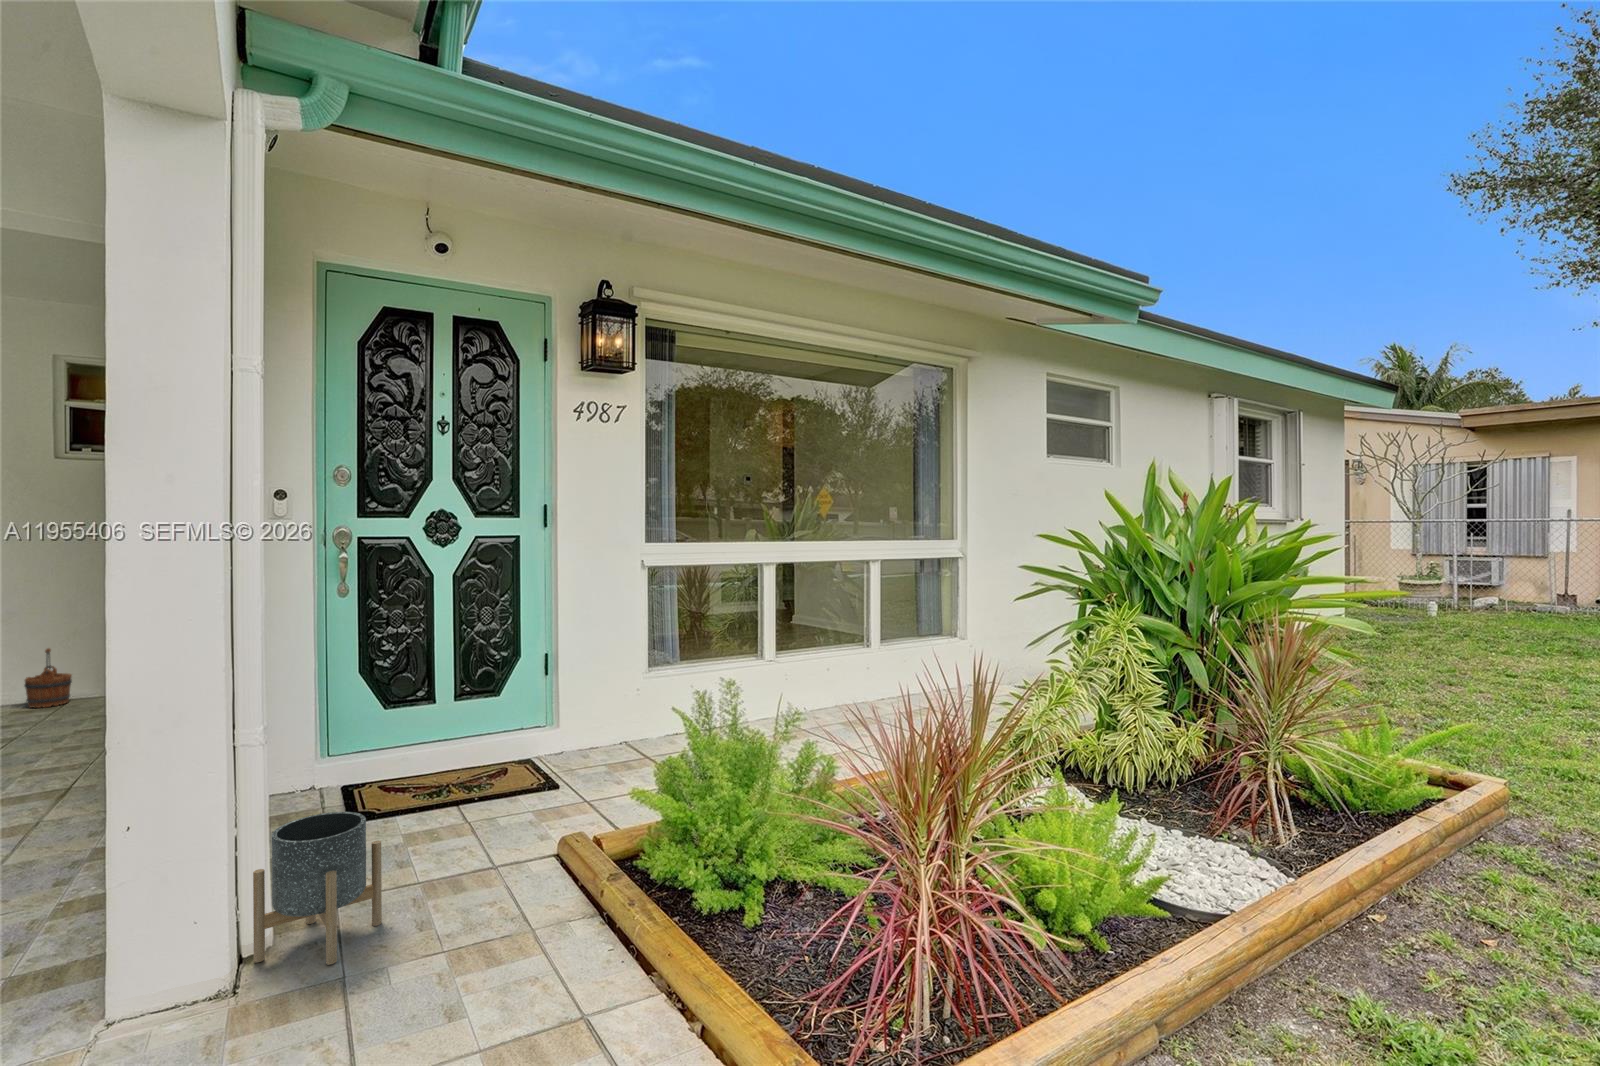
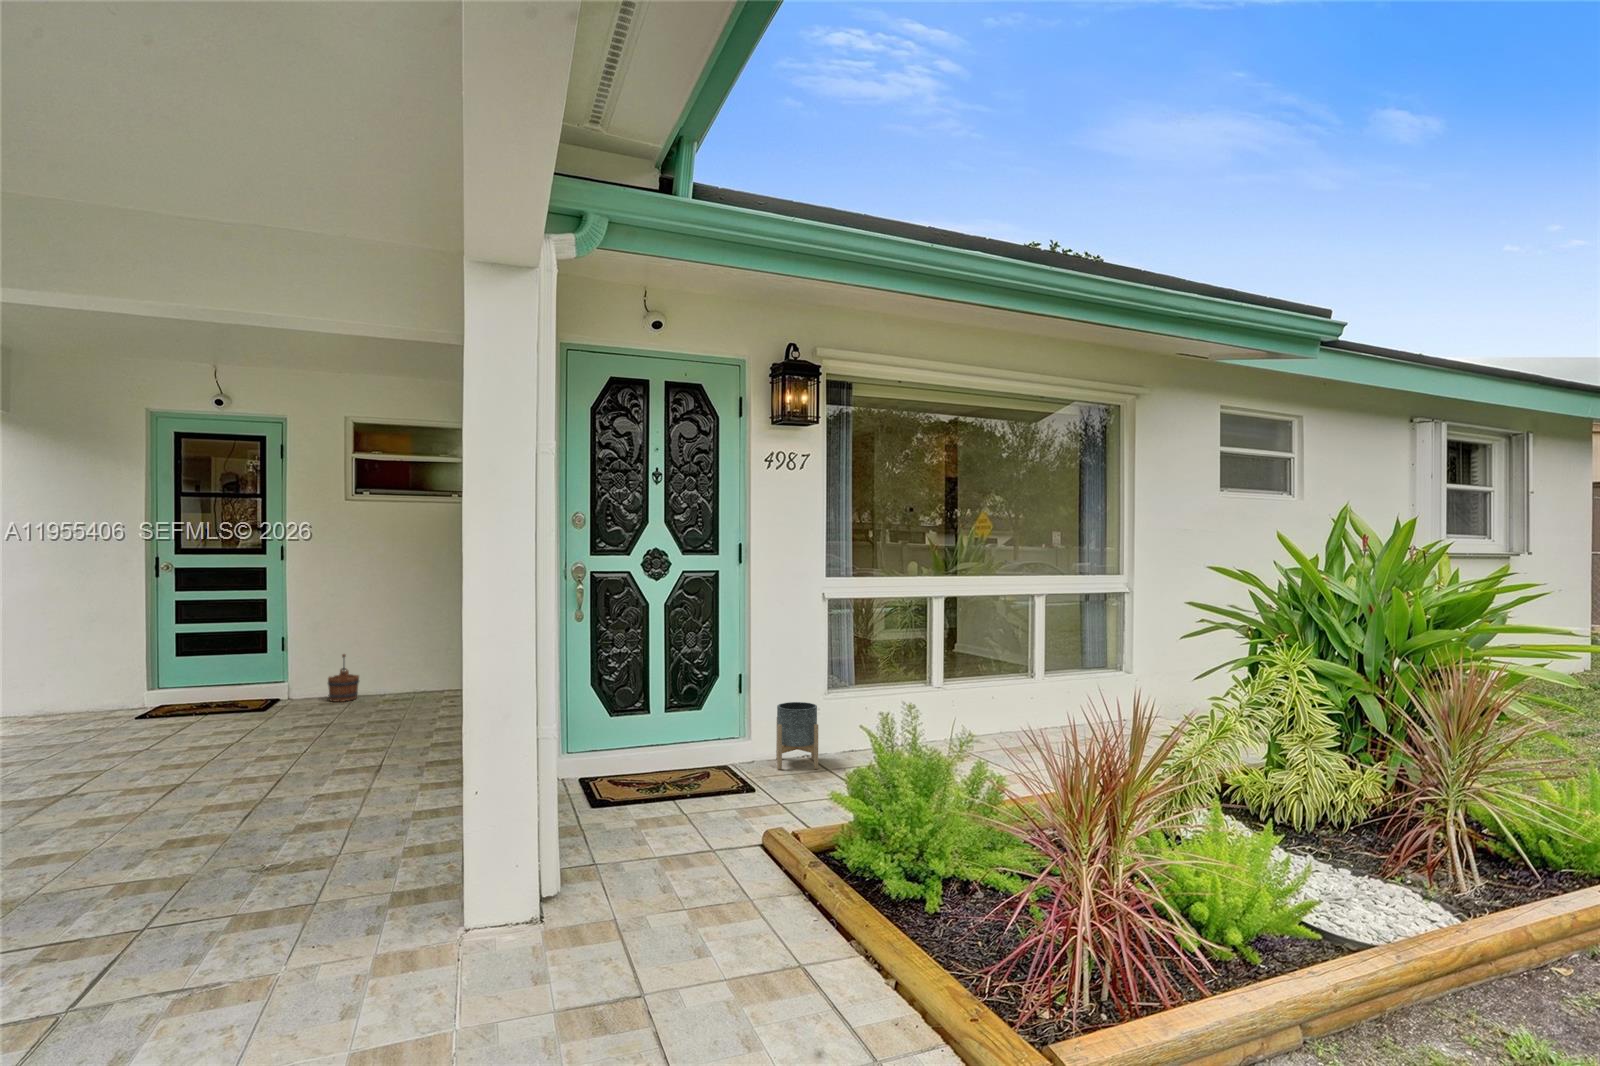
planter: present [253,812,382,965] -> present [776,702,818,769]

